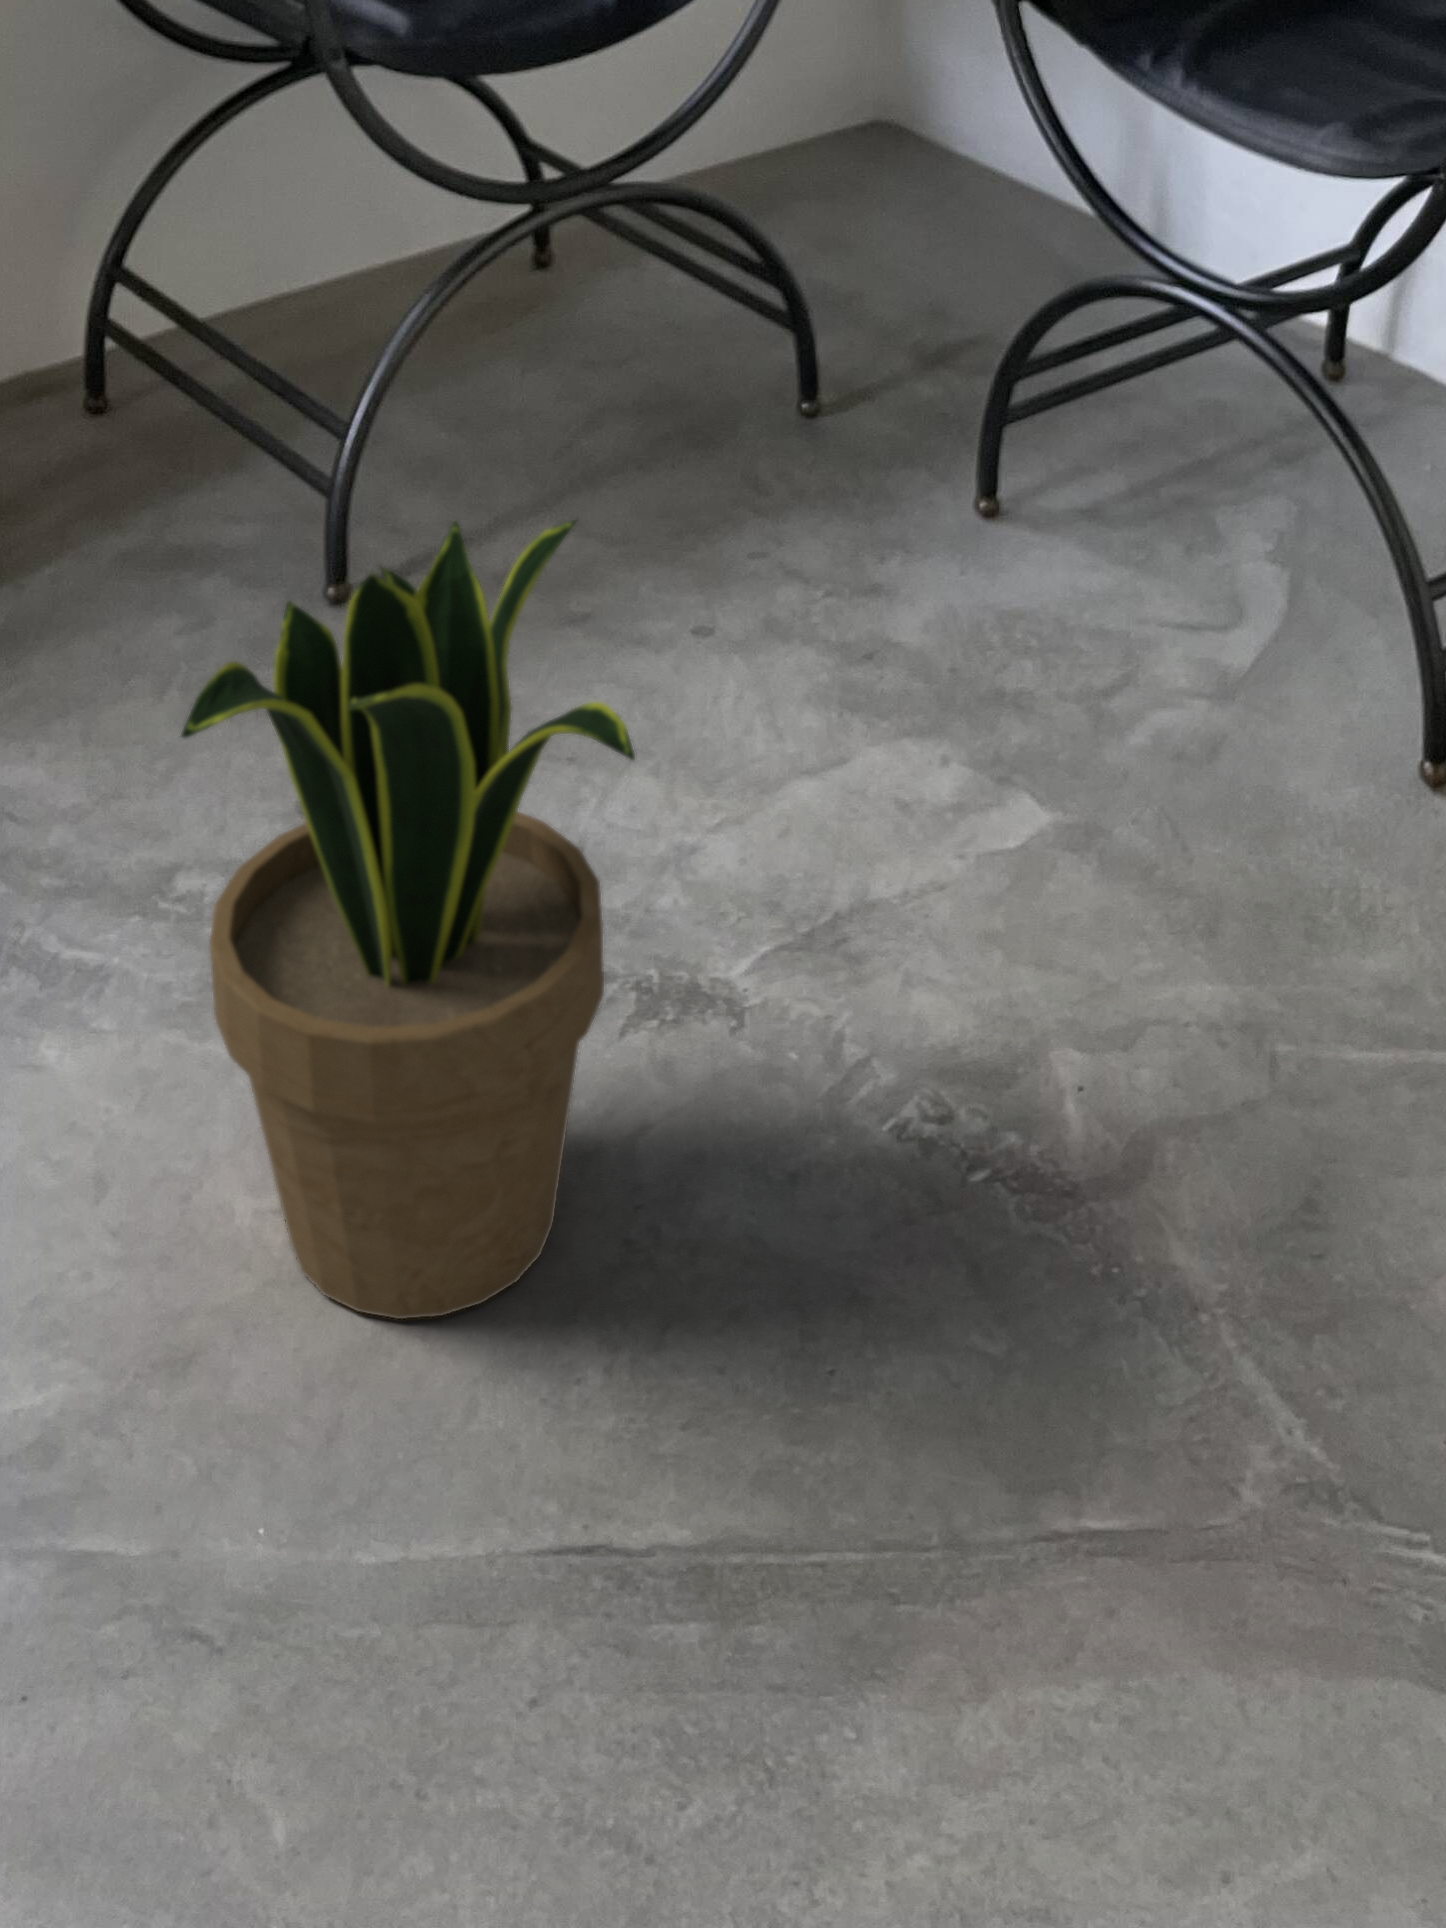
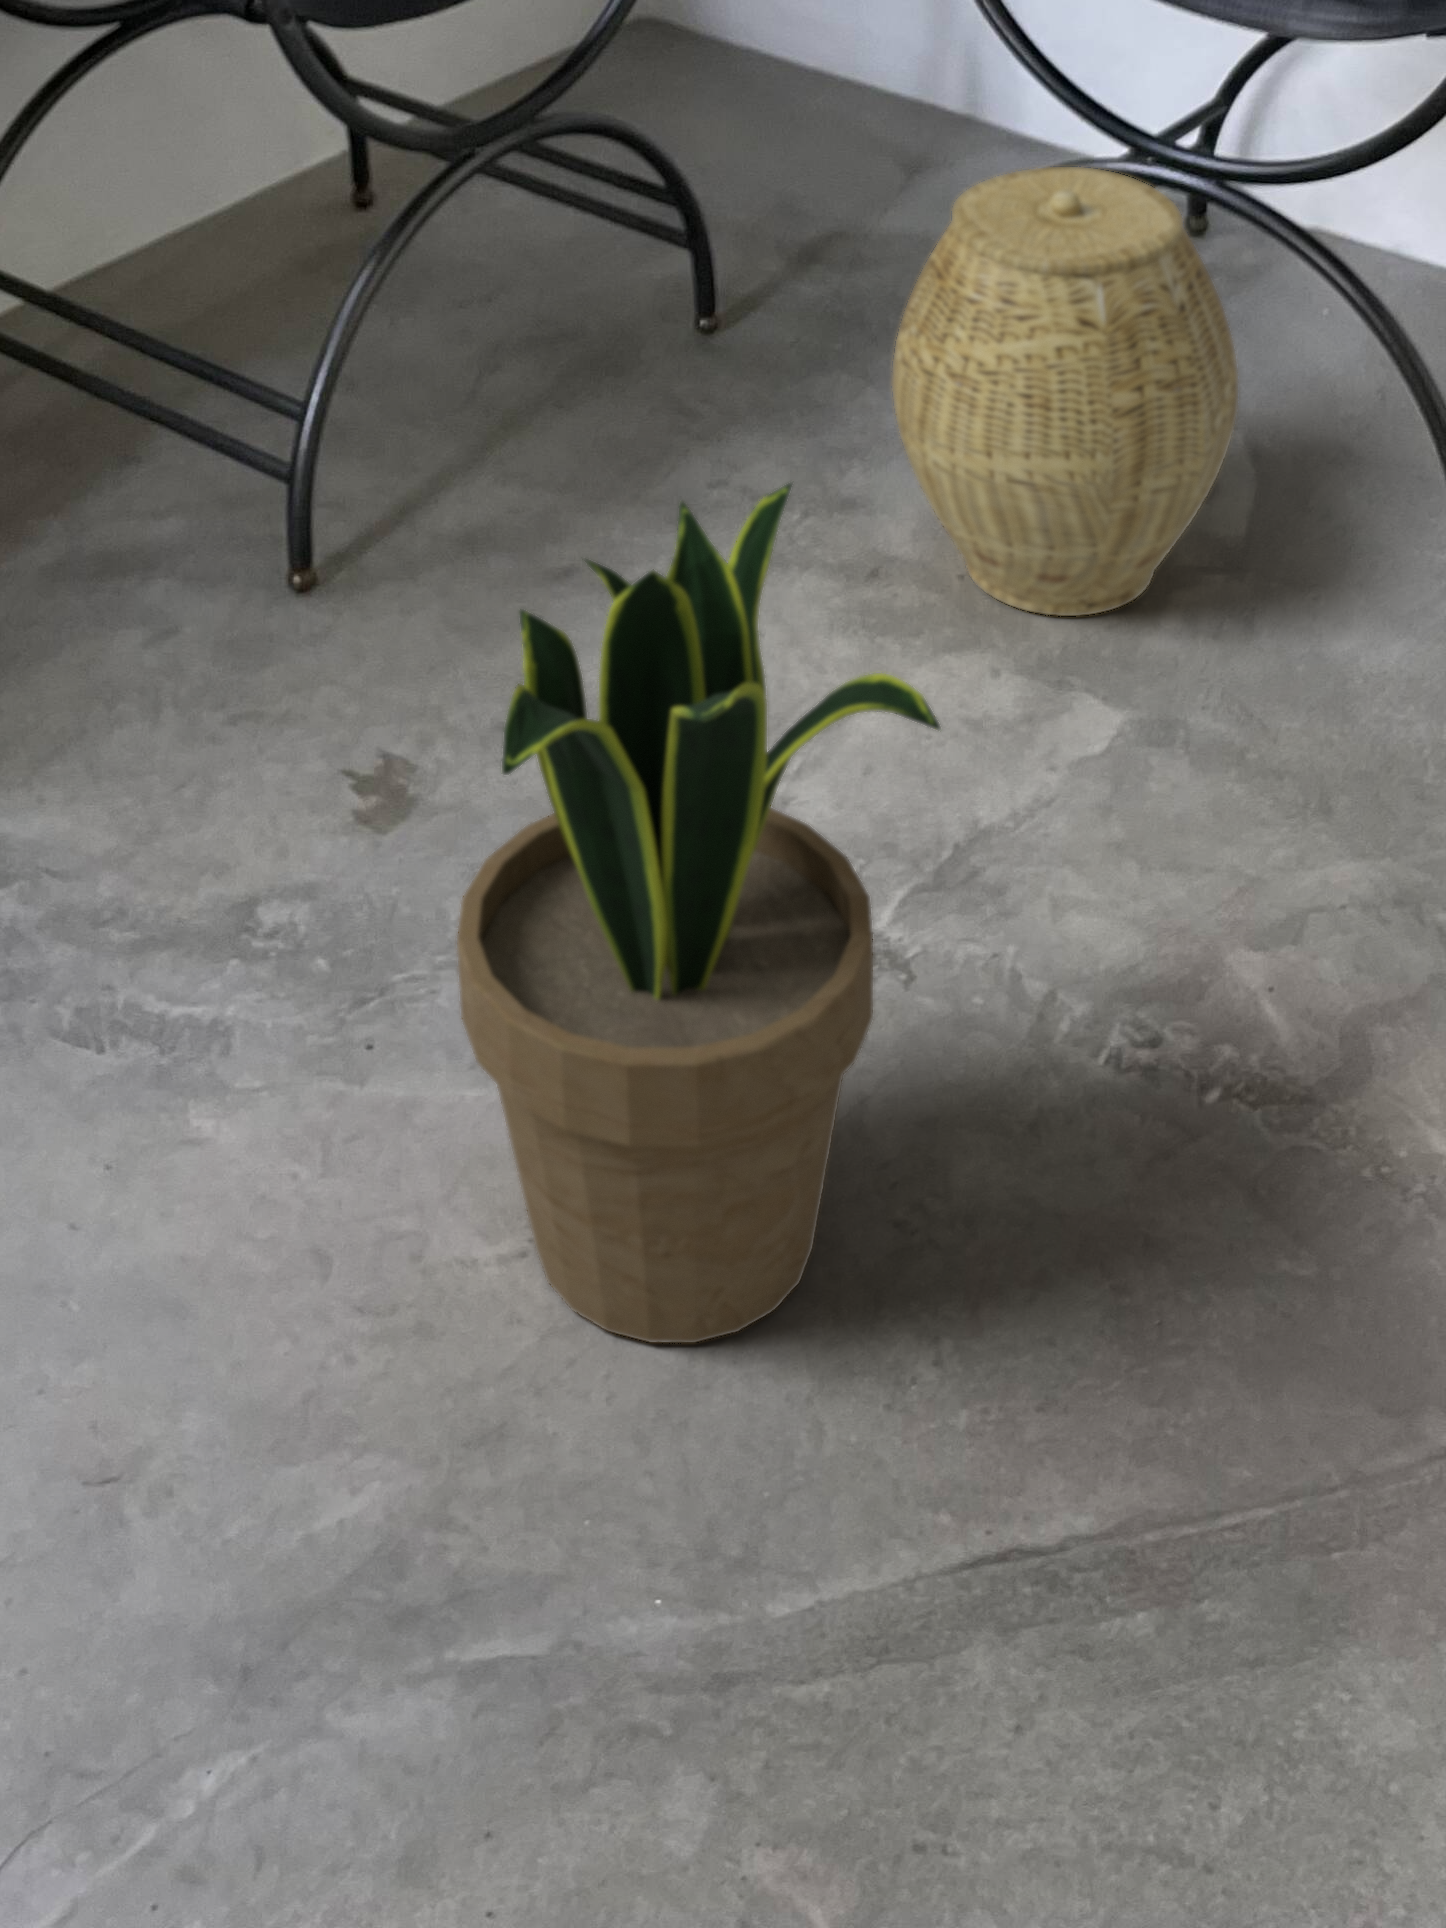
woven basket: none [889,274,1224,716] -> present [892,167,1238,616]

